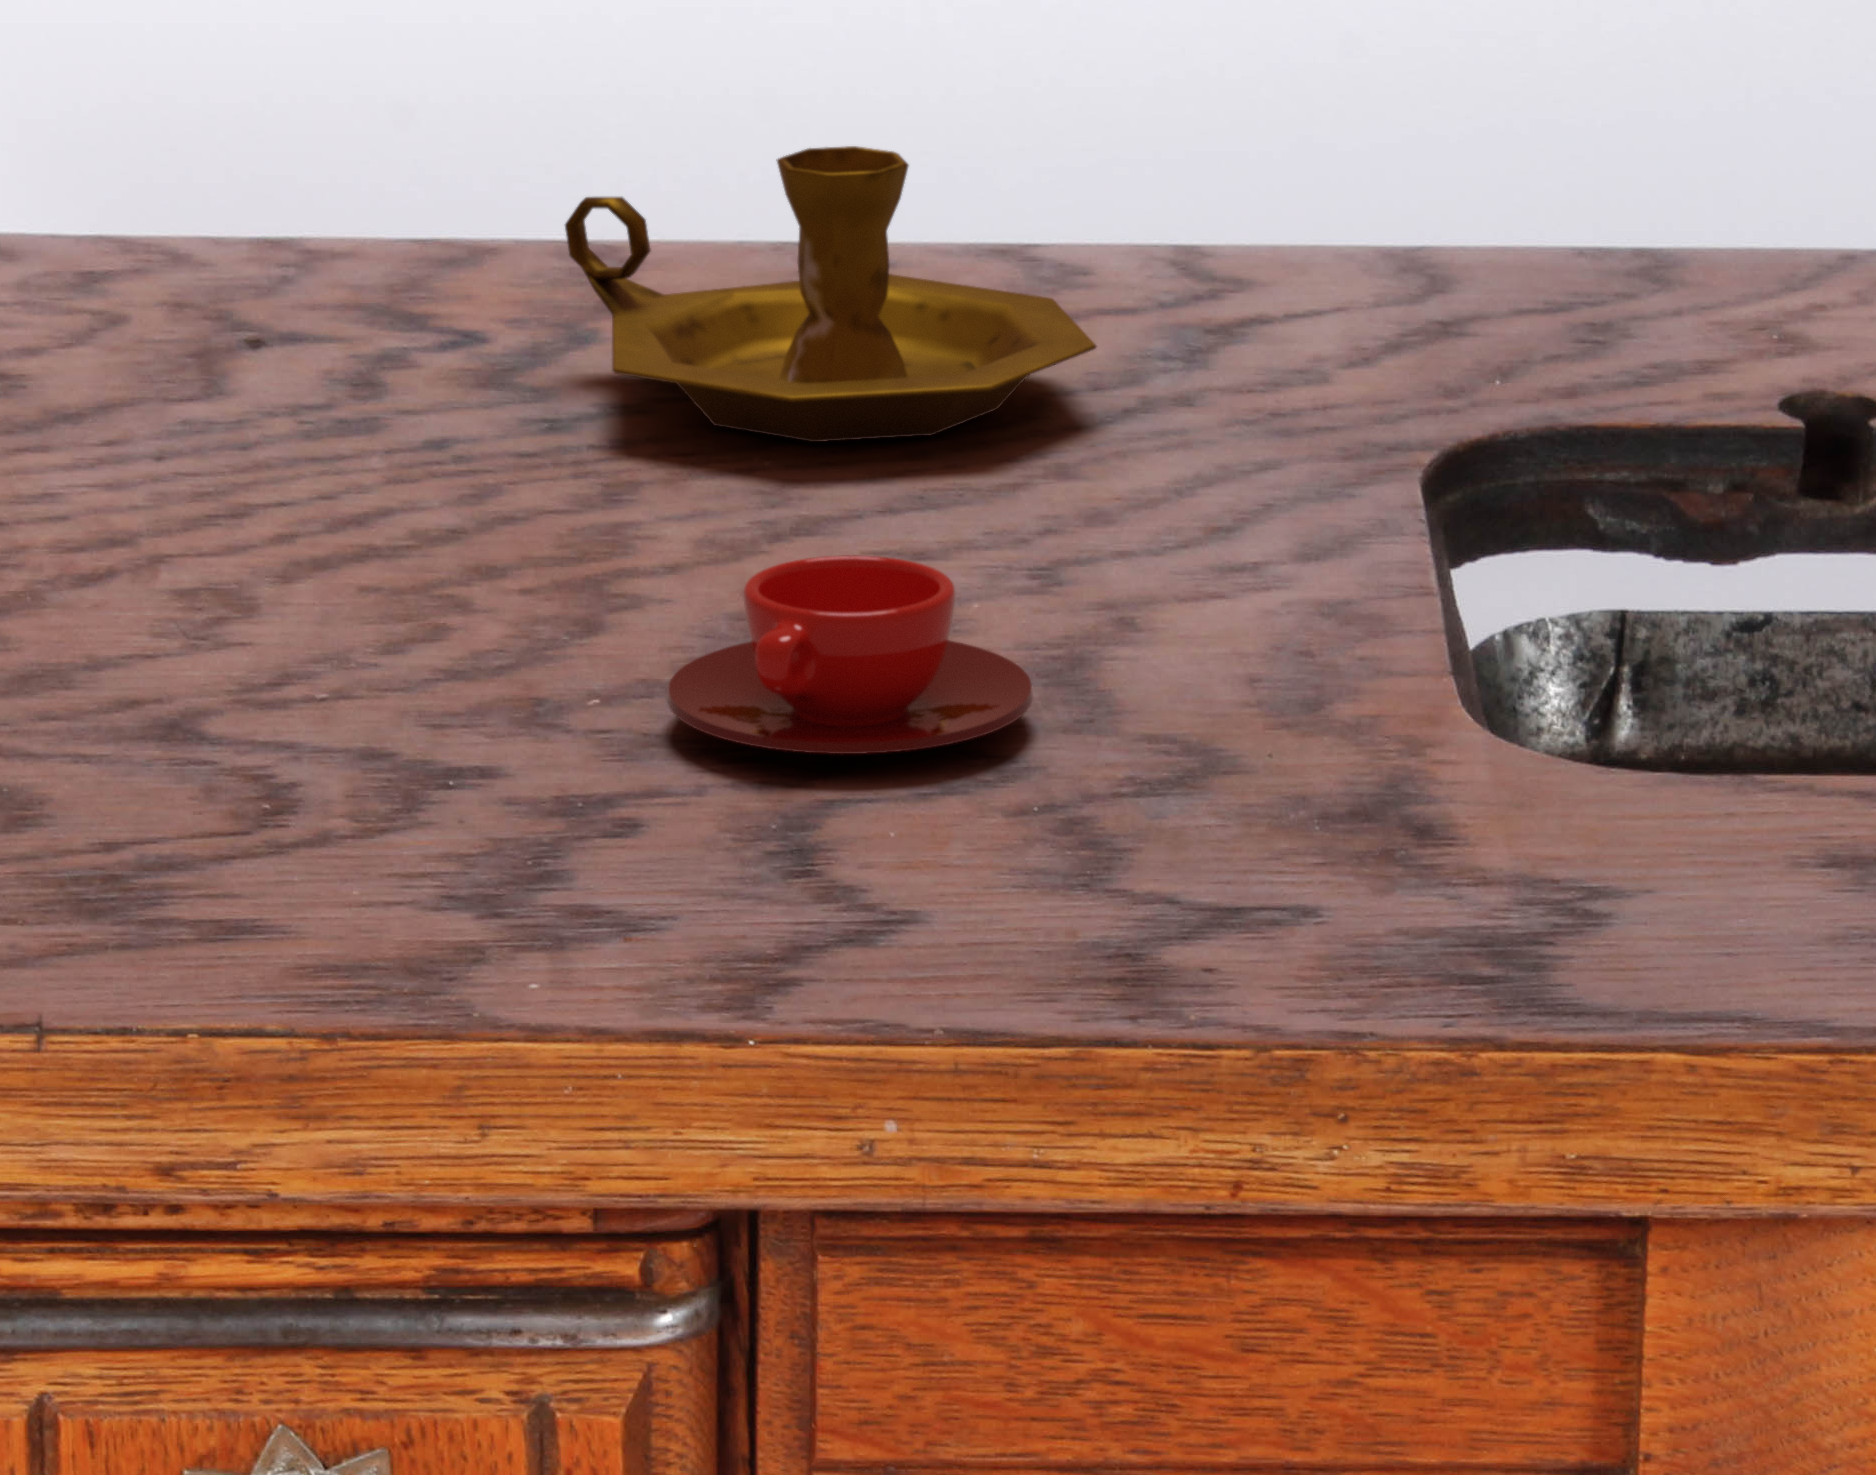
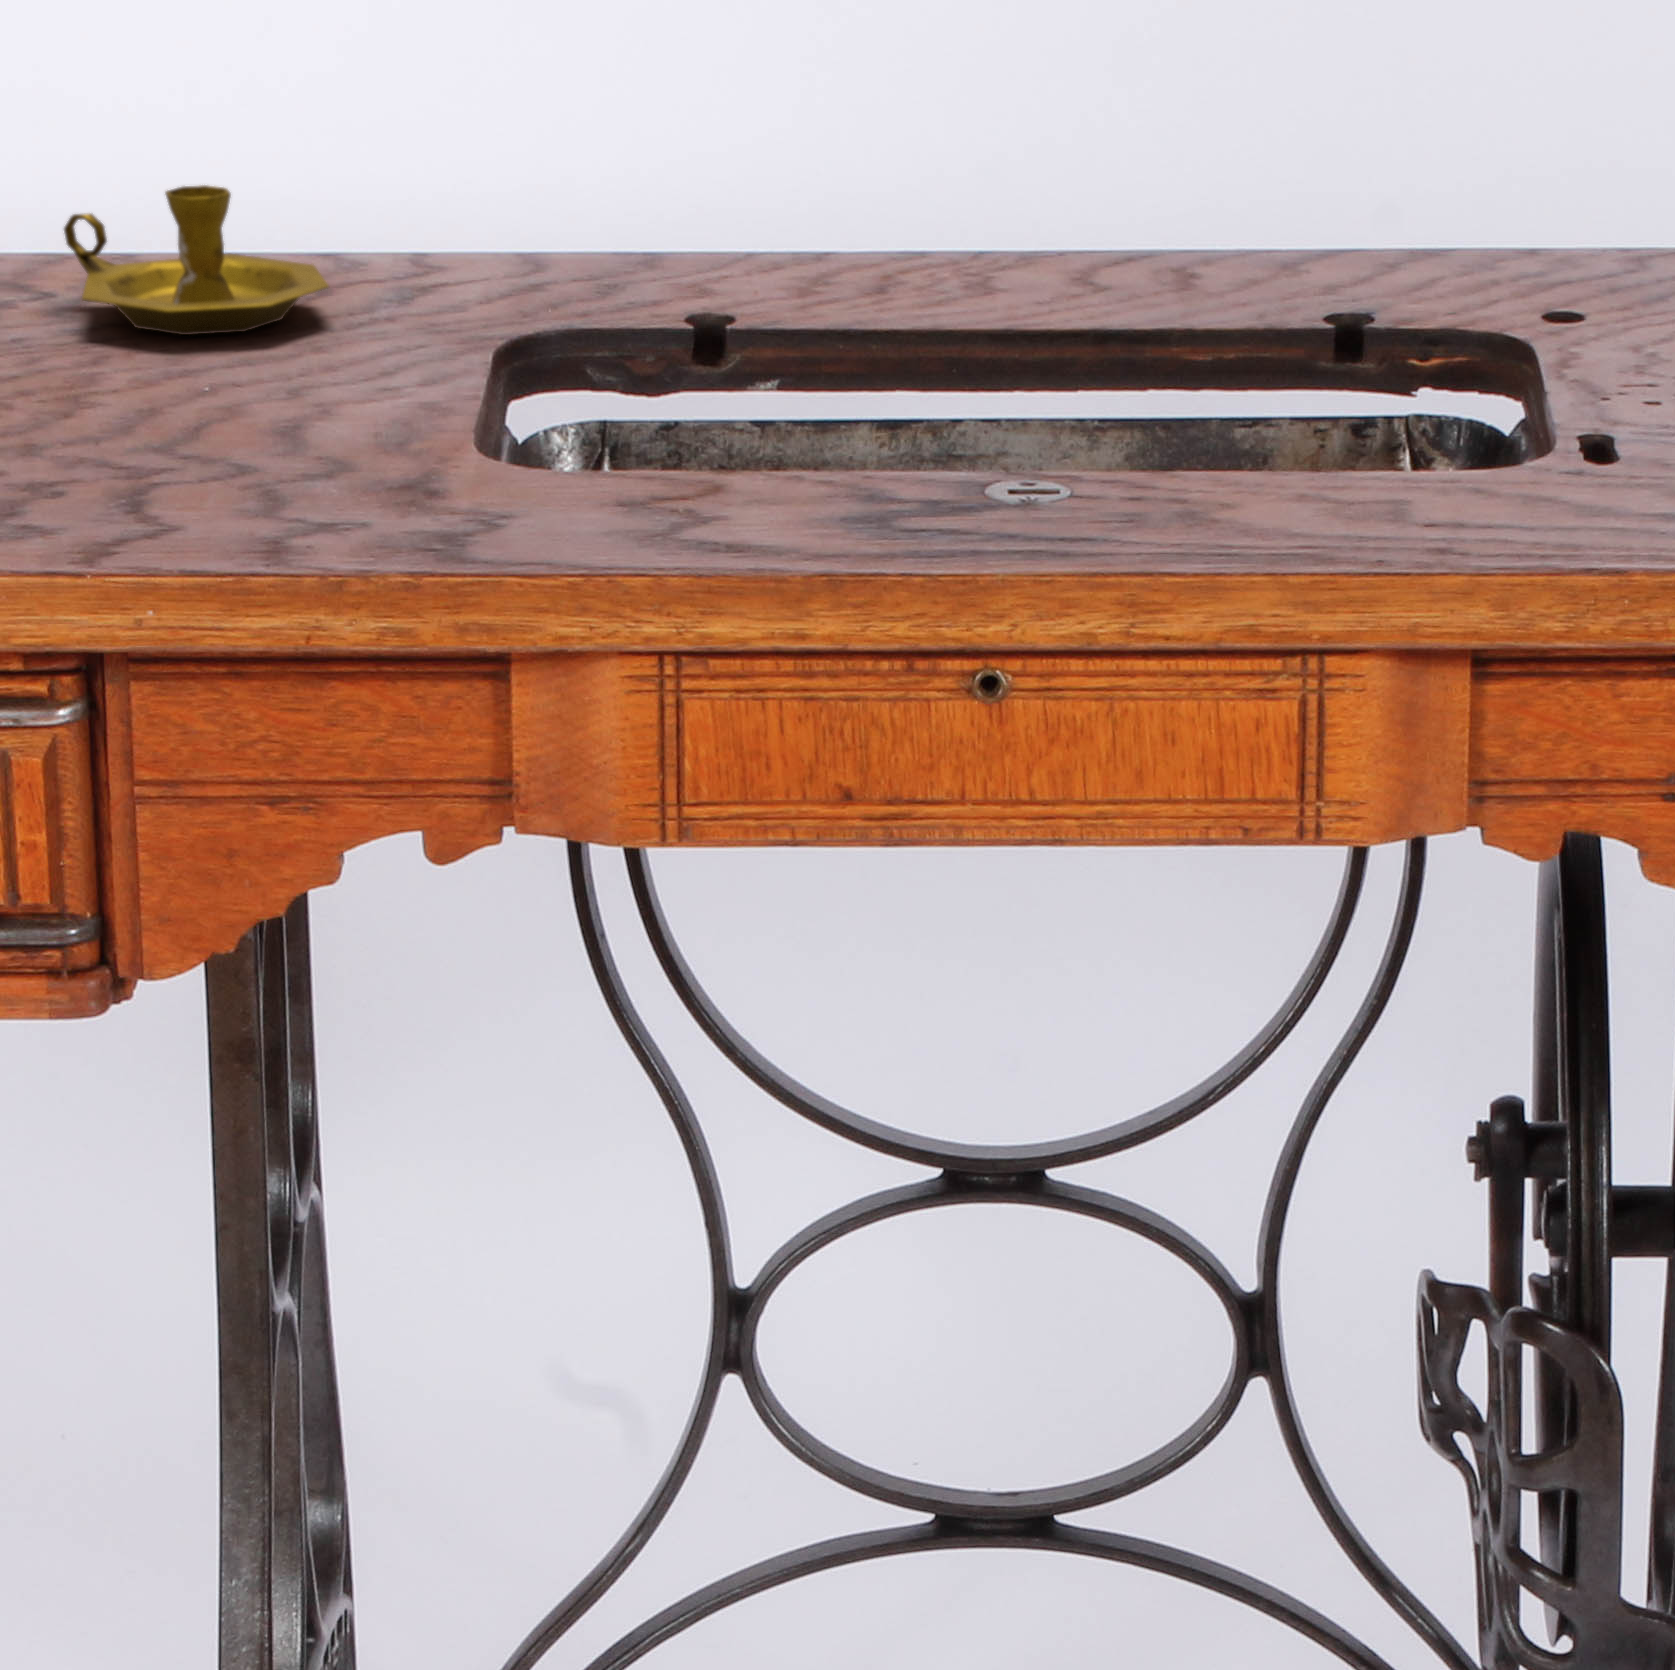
teacup: present [667,555,1033,754] -> none [80,373,257,464]

